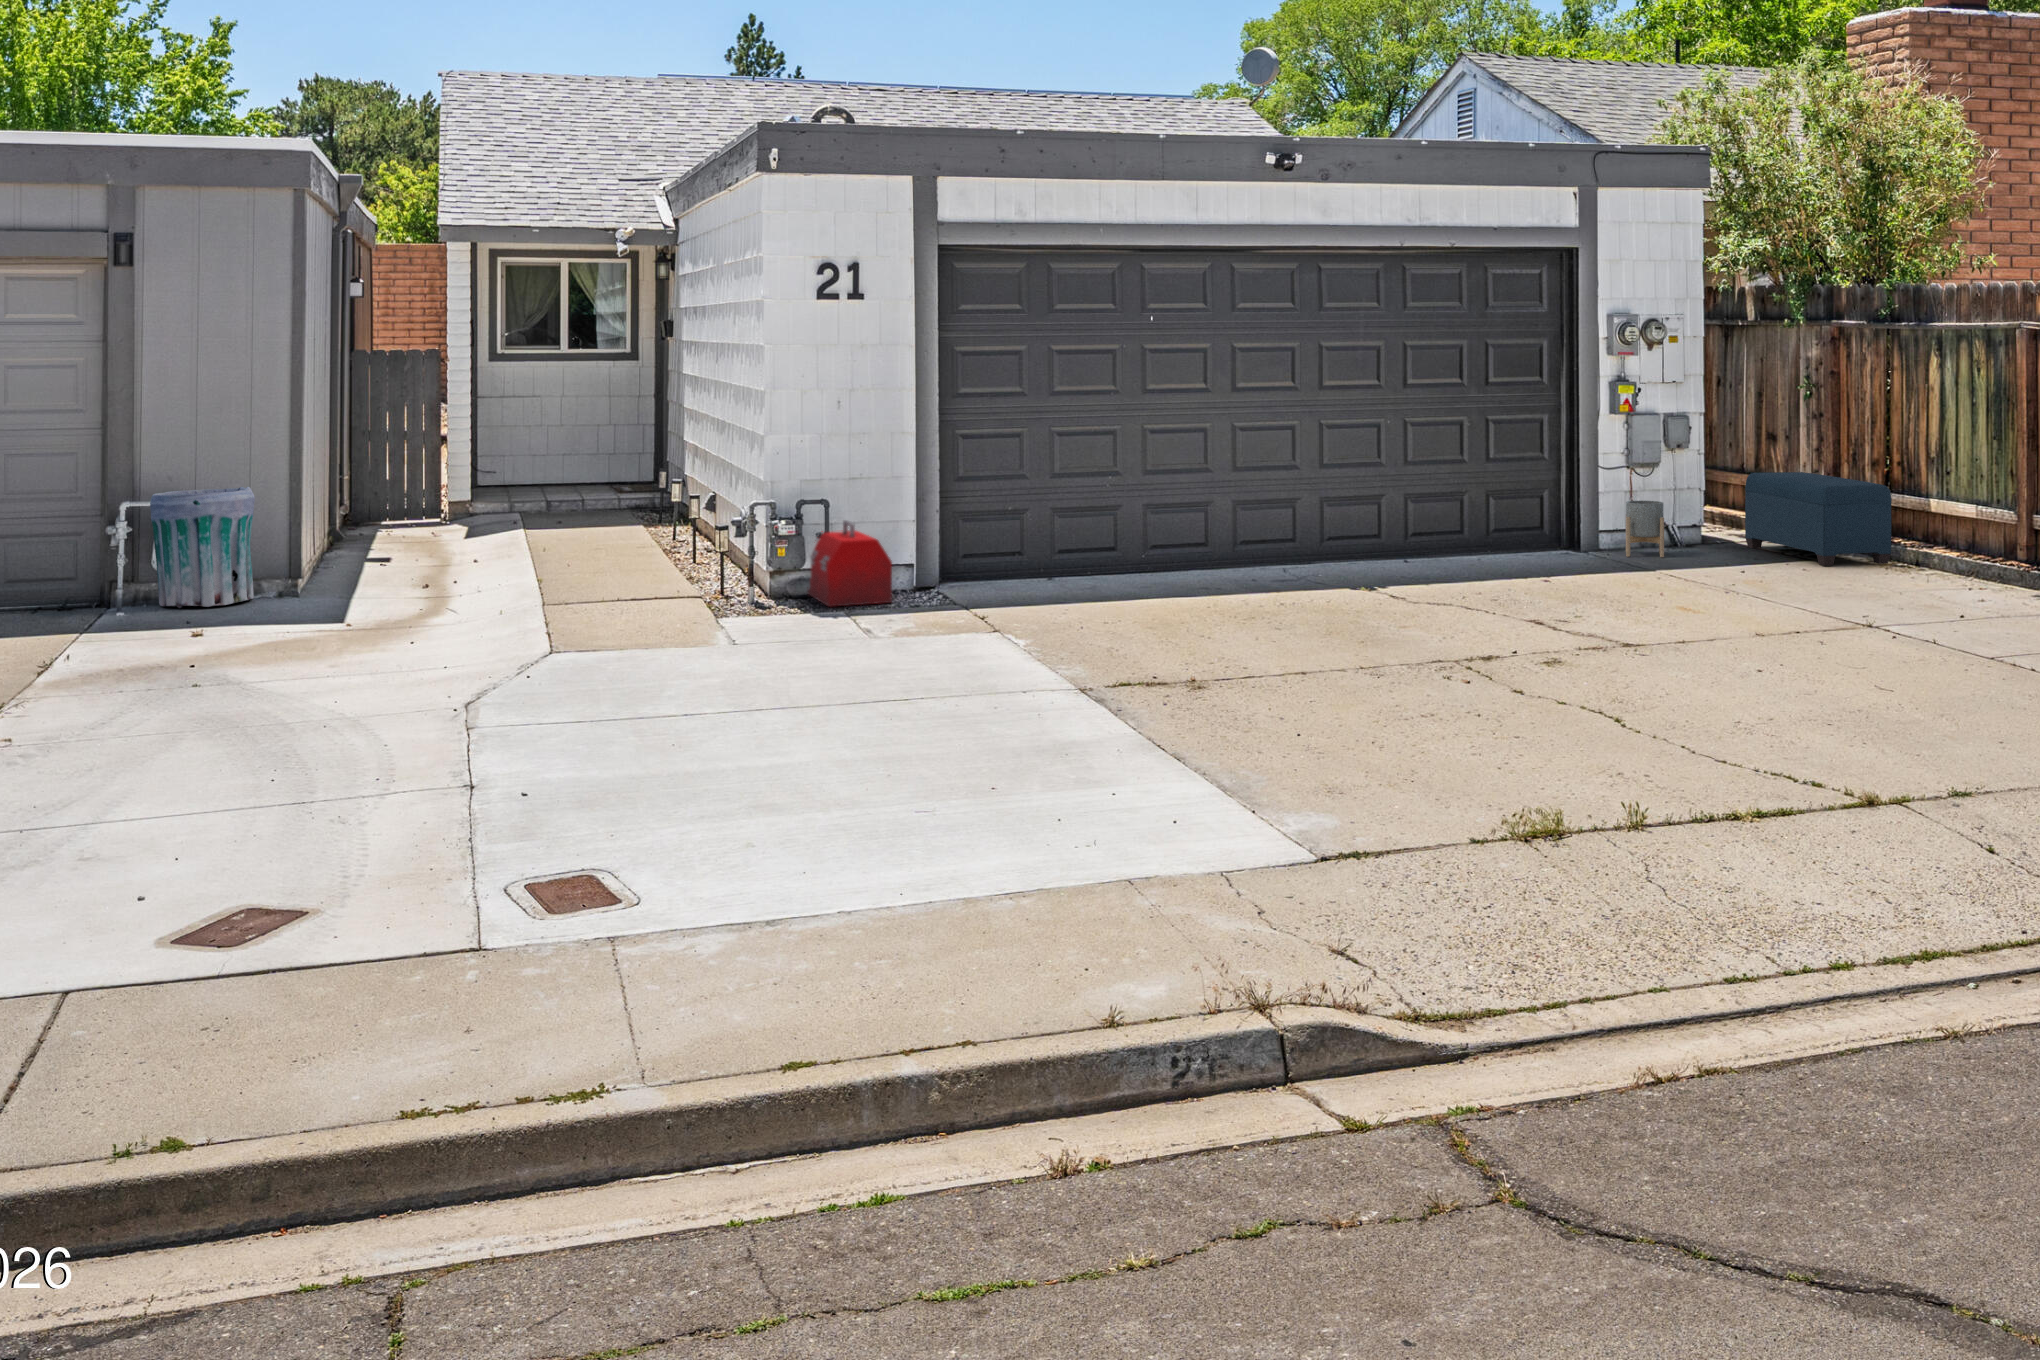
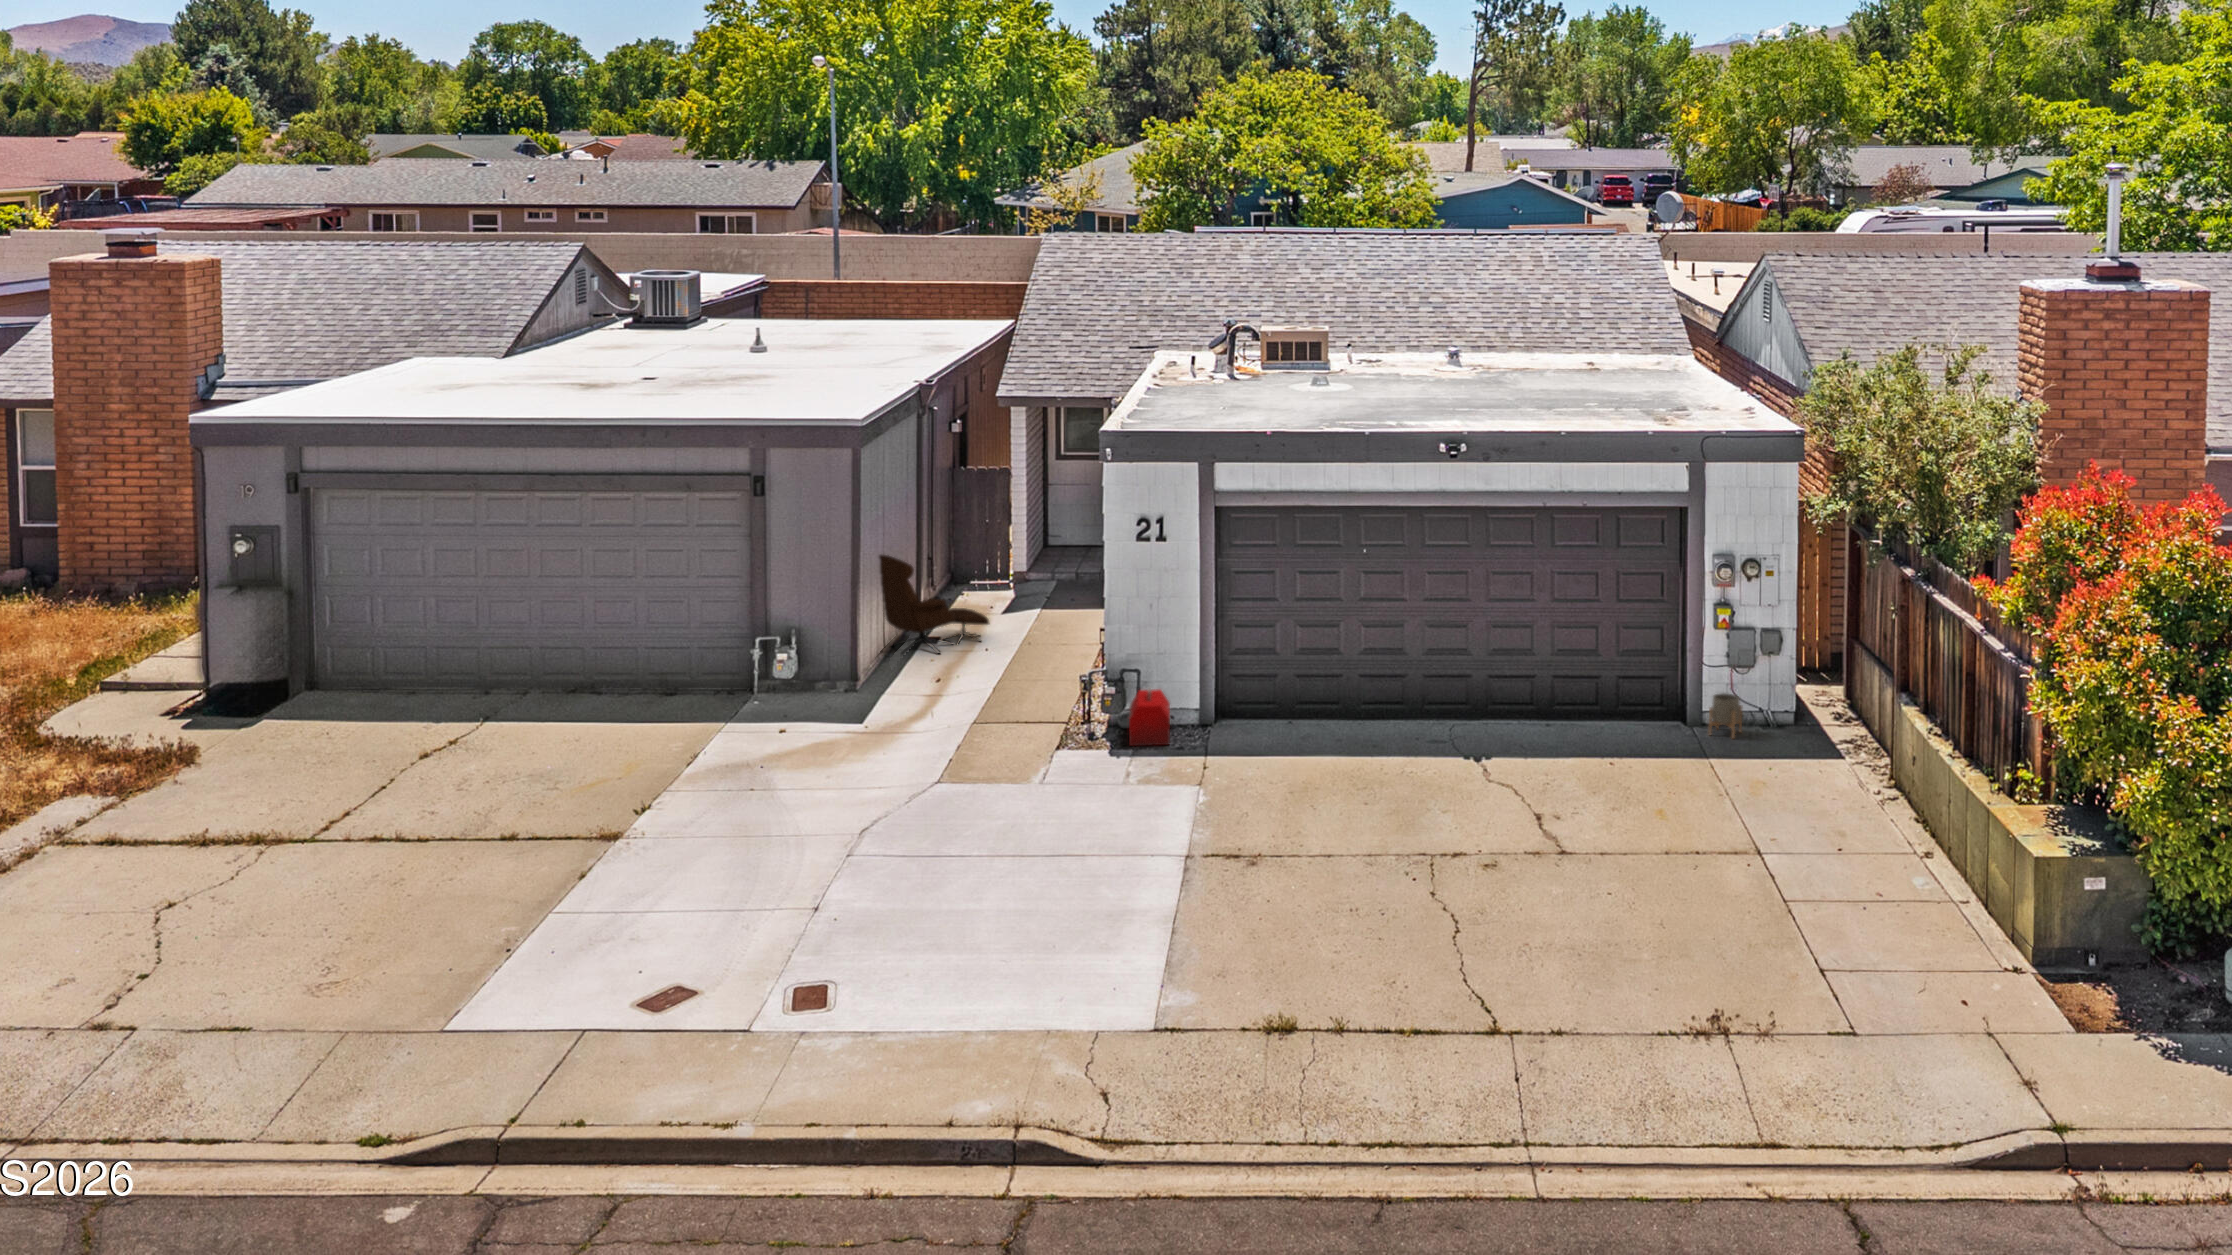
lounge chair: none [296,399,481,559] -> present [879,555,989,655]
bench: present [1745,472,1892,566] -> none [1815,677,1891,766]
trash can: present [150,487,255,608] -> none [768,632,826,708]

